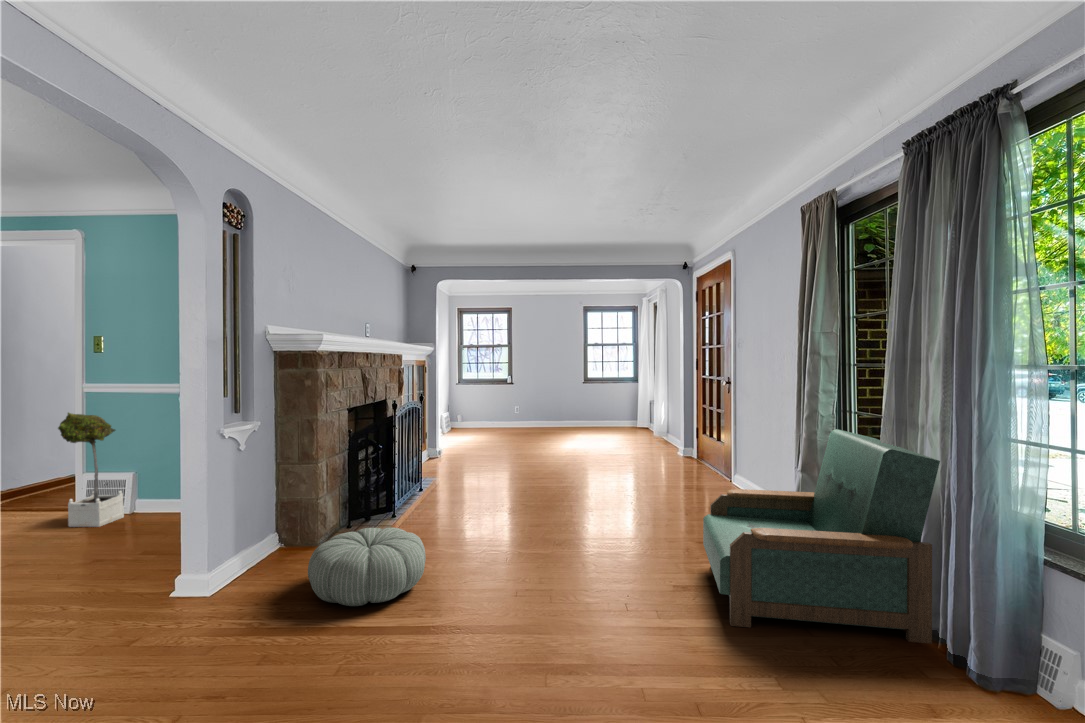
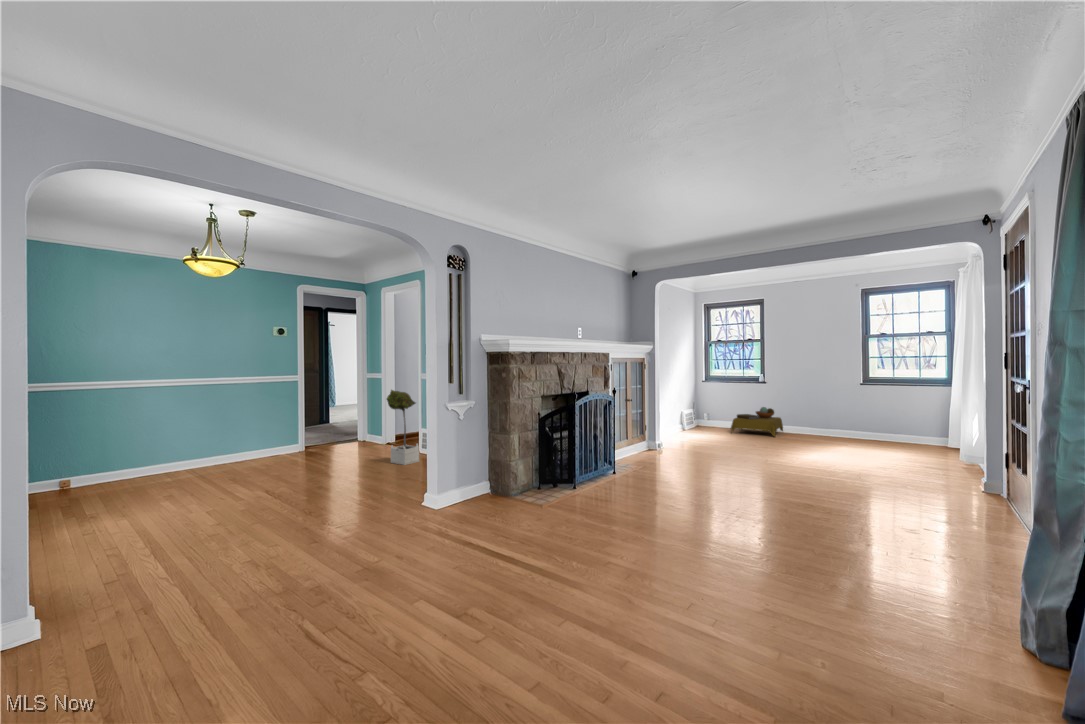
side table: none [489,406,532,434] -> present [731,407,783,437]
armchair: present [703,429,940,644] -> none [751,444,982,658]
pouf: present [308,528,426,606] -> none [483,483,563,531]

